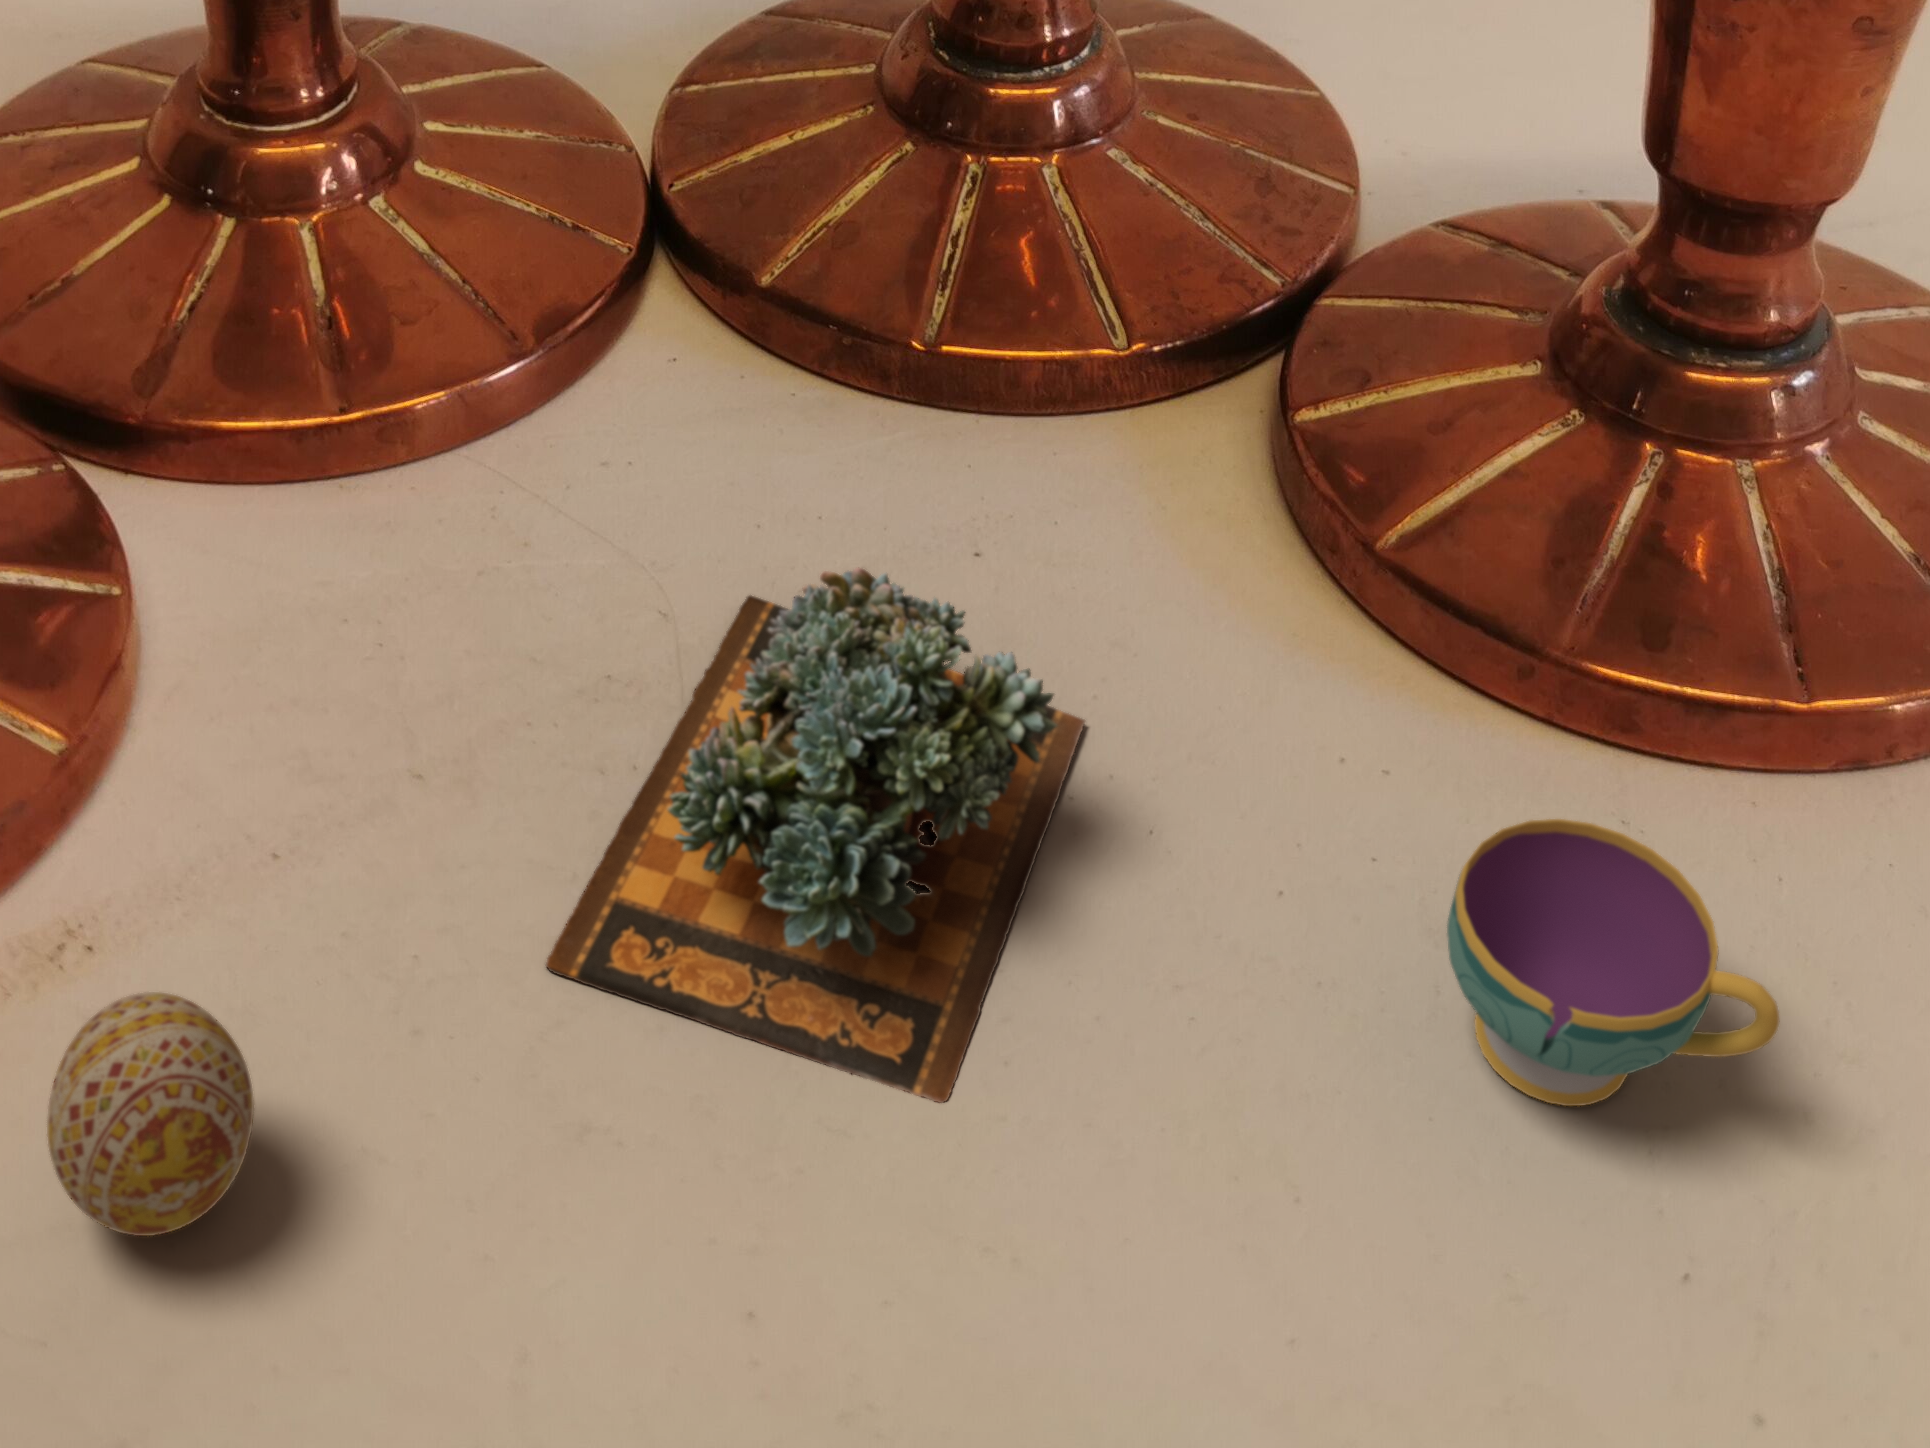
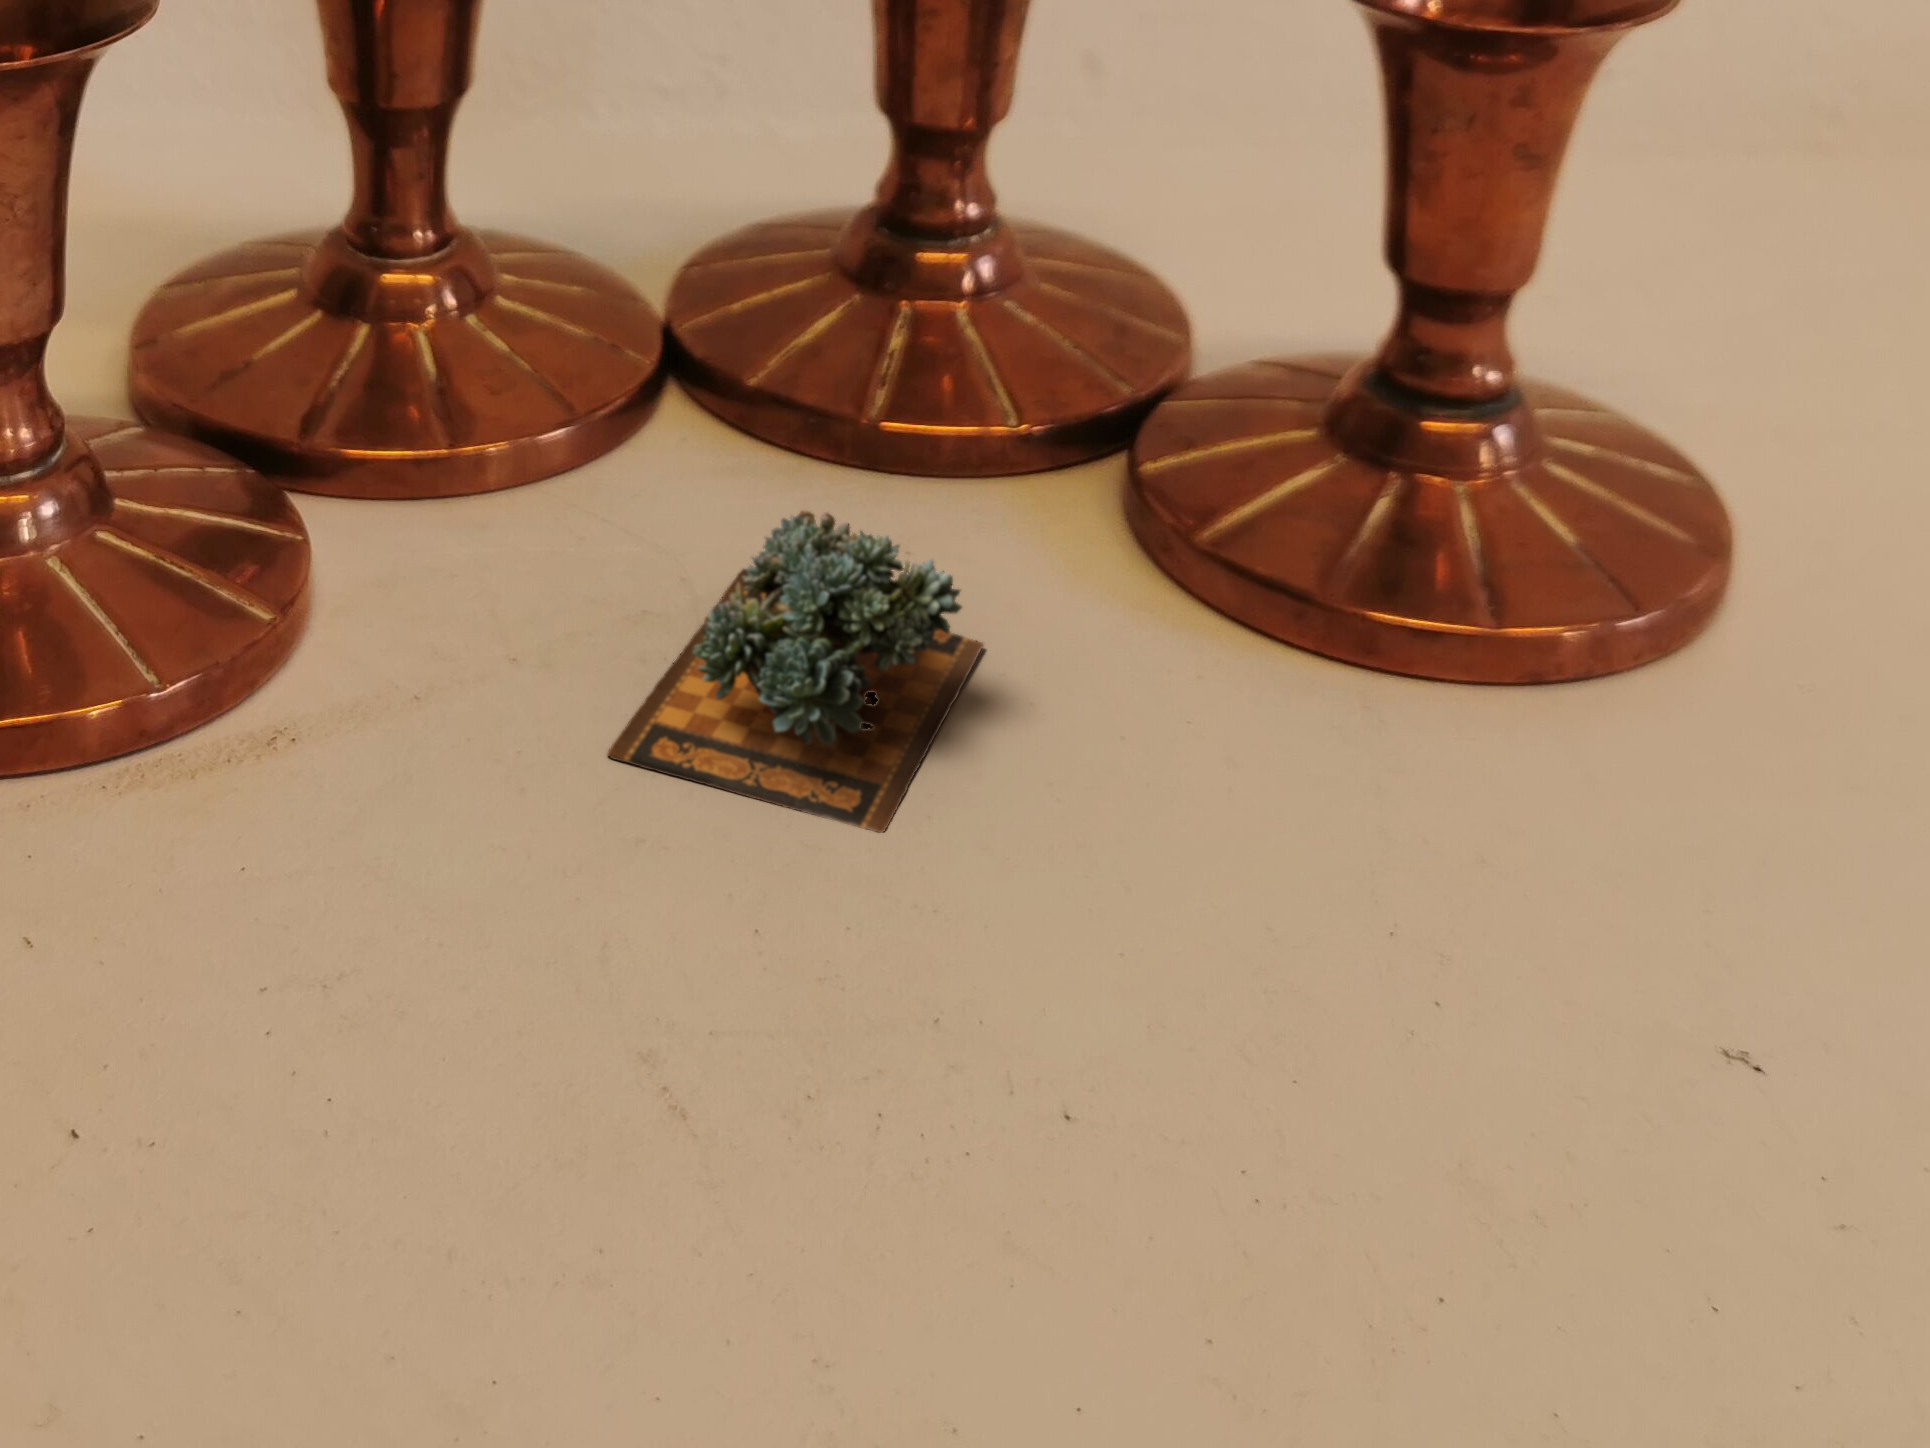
teacup: present [1447,819,1780,1106] -> none [1229,662,1450,850]
decorative egg: present [47,992,254,1236] -> none [291,699,424,865]

